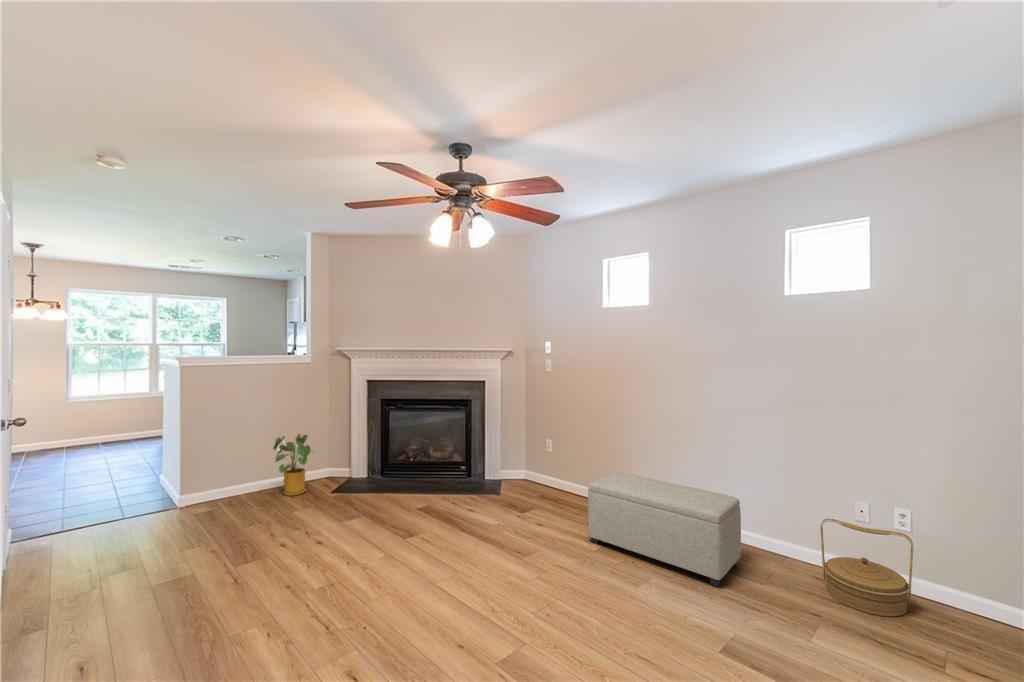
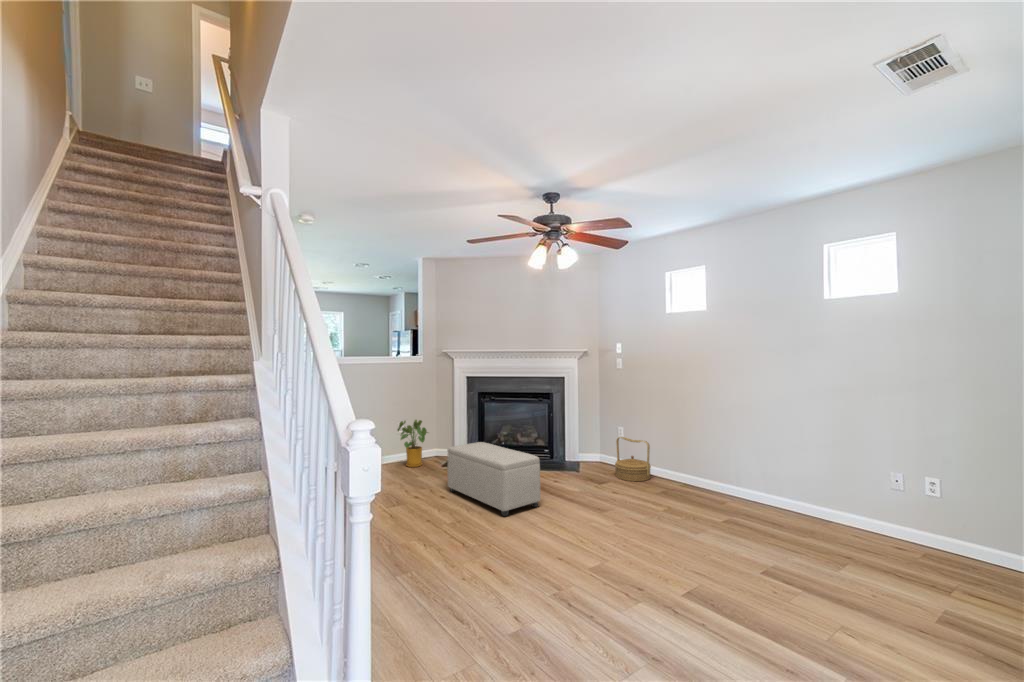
ottoman: present [588,472,741,586] -> present [447,442,541,516]
woven basket: present [820,519,913,617] -> present [615,437,651,481]

